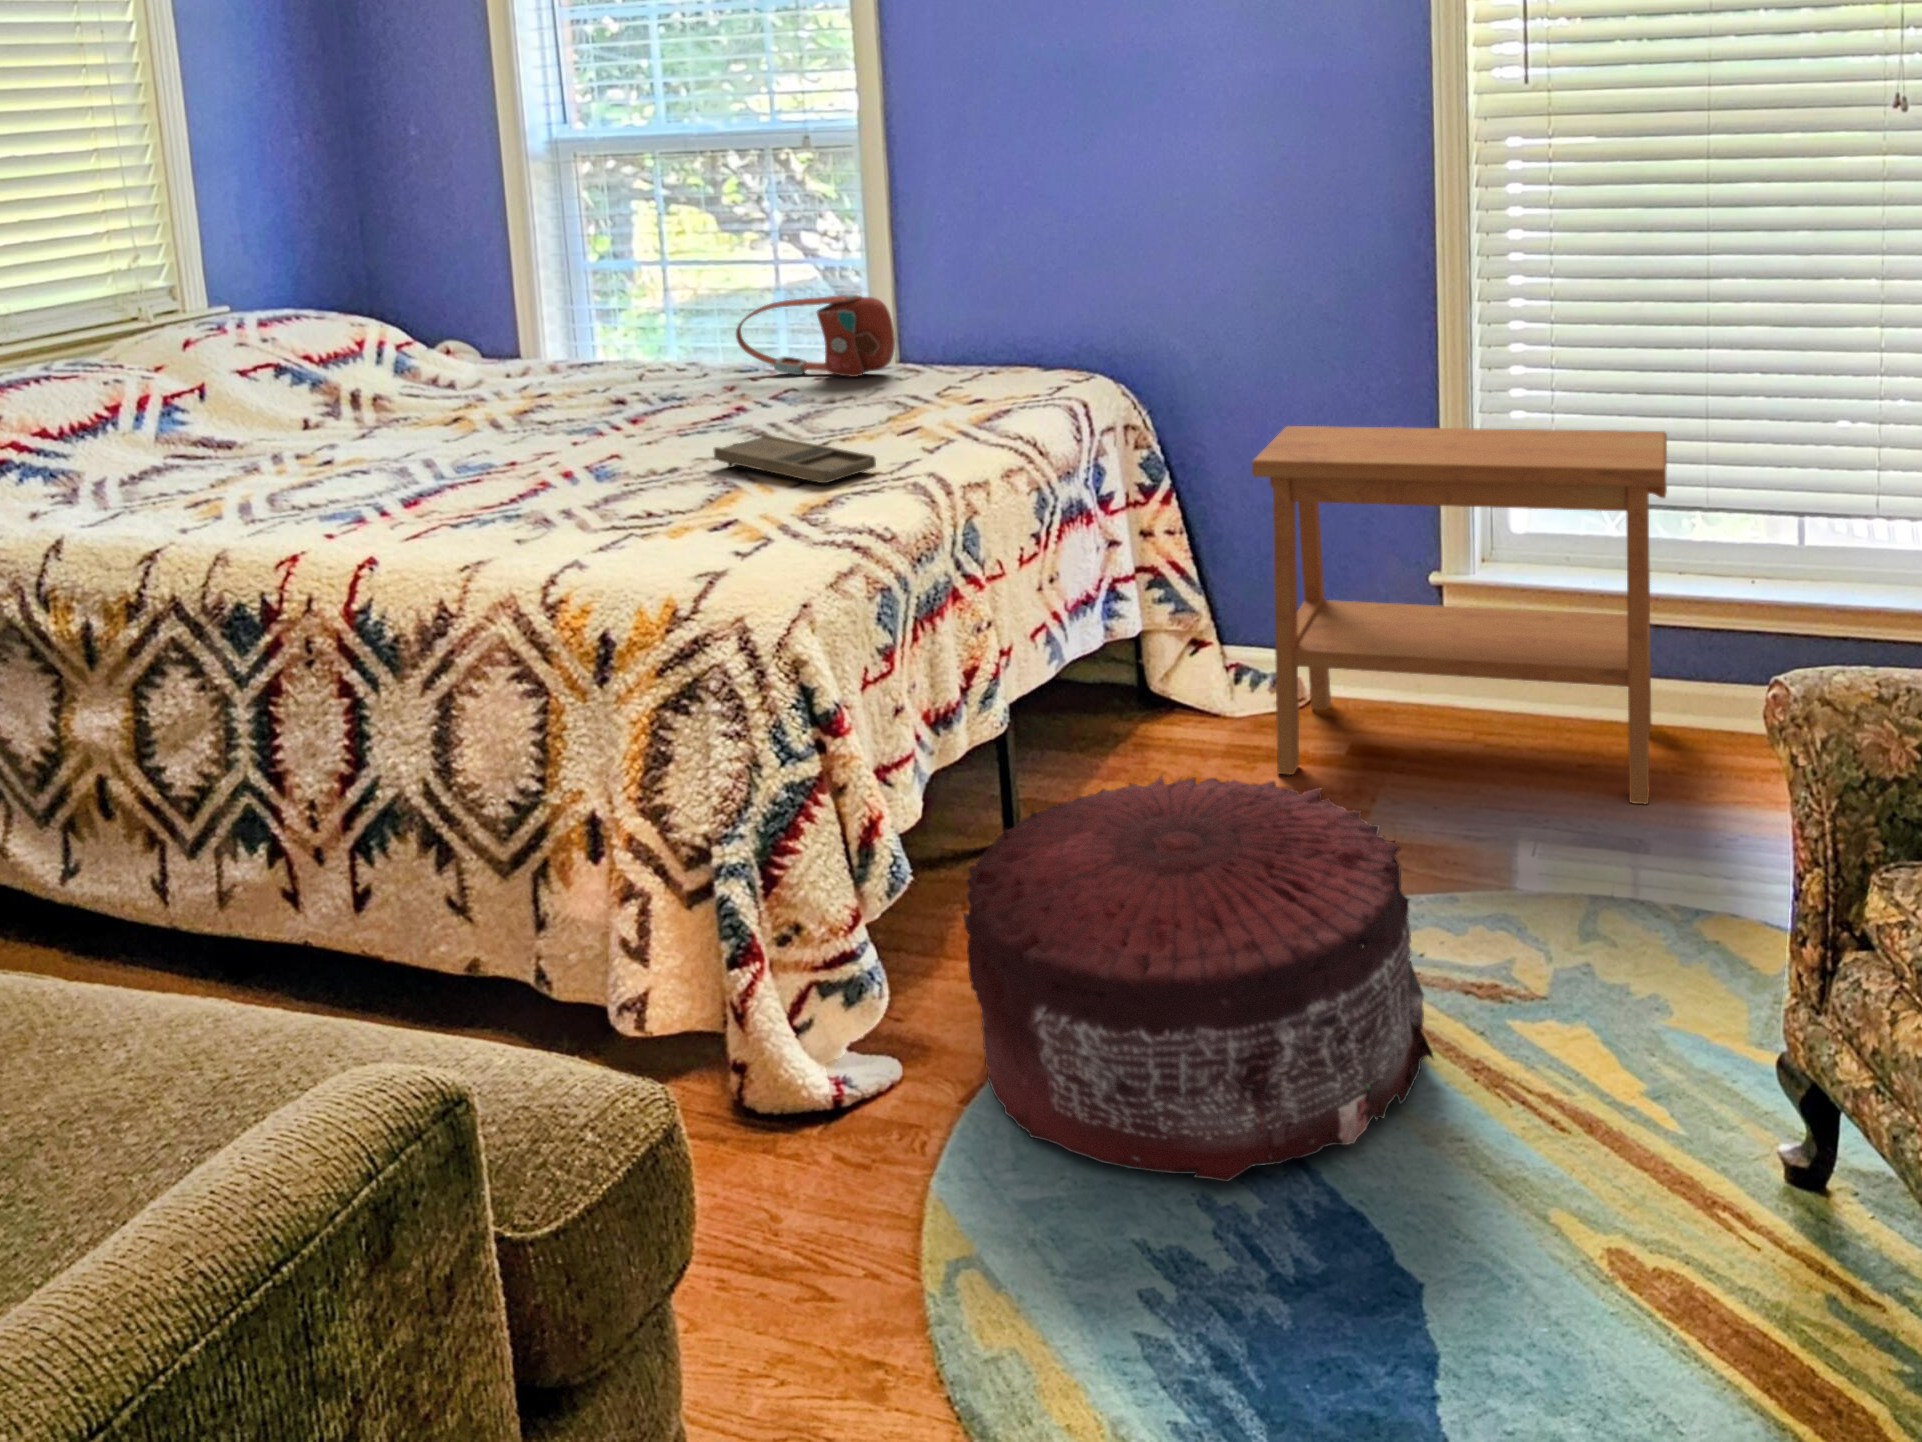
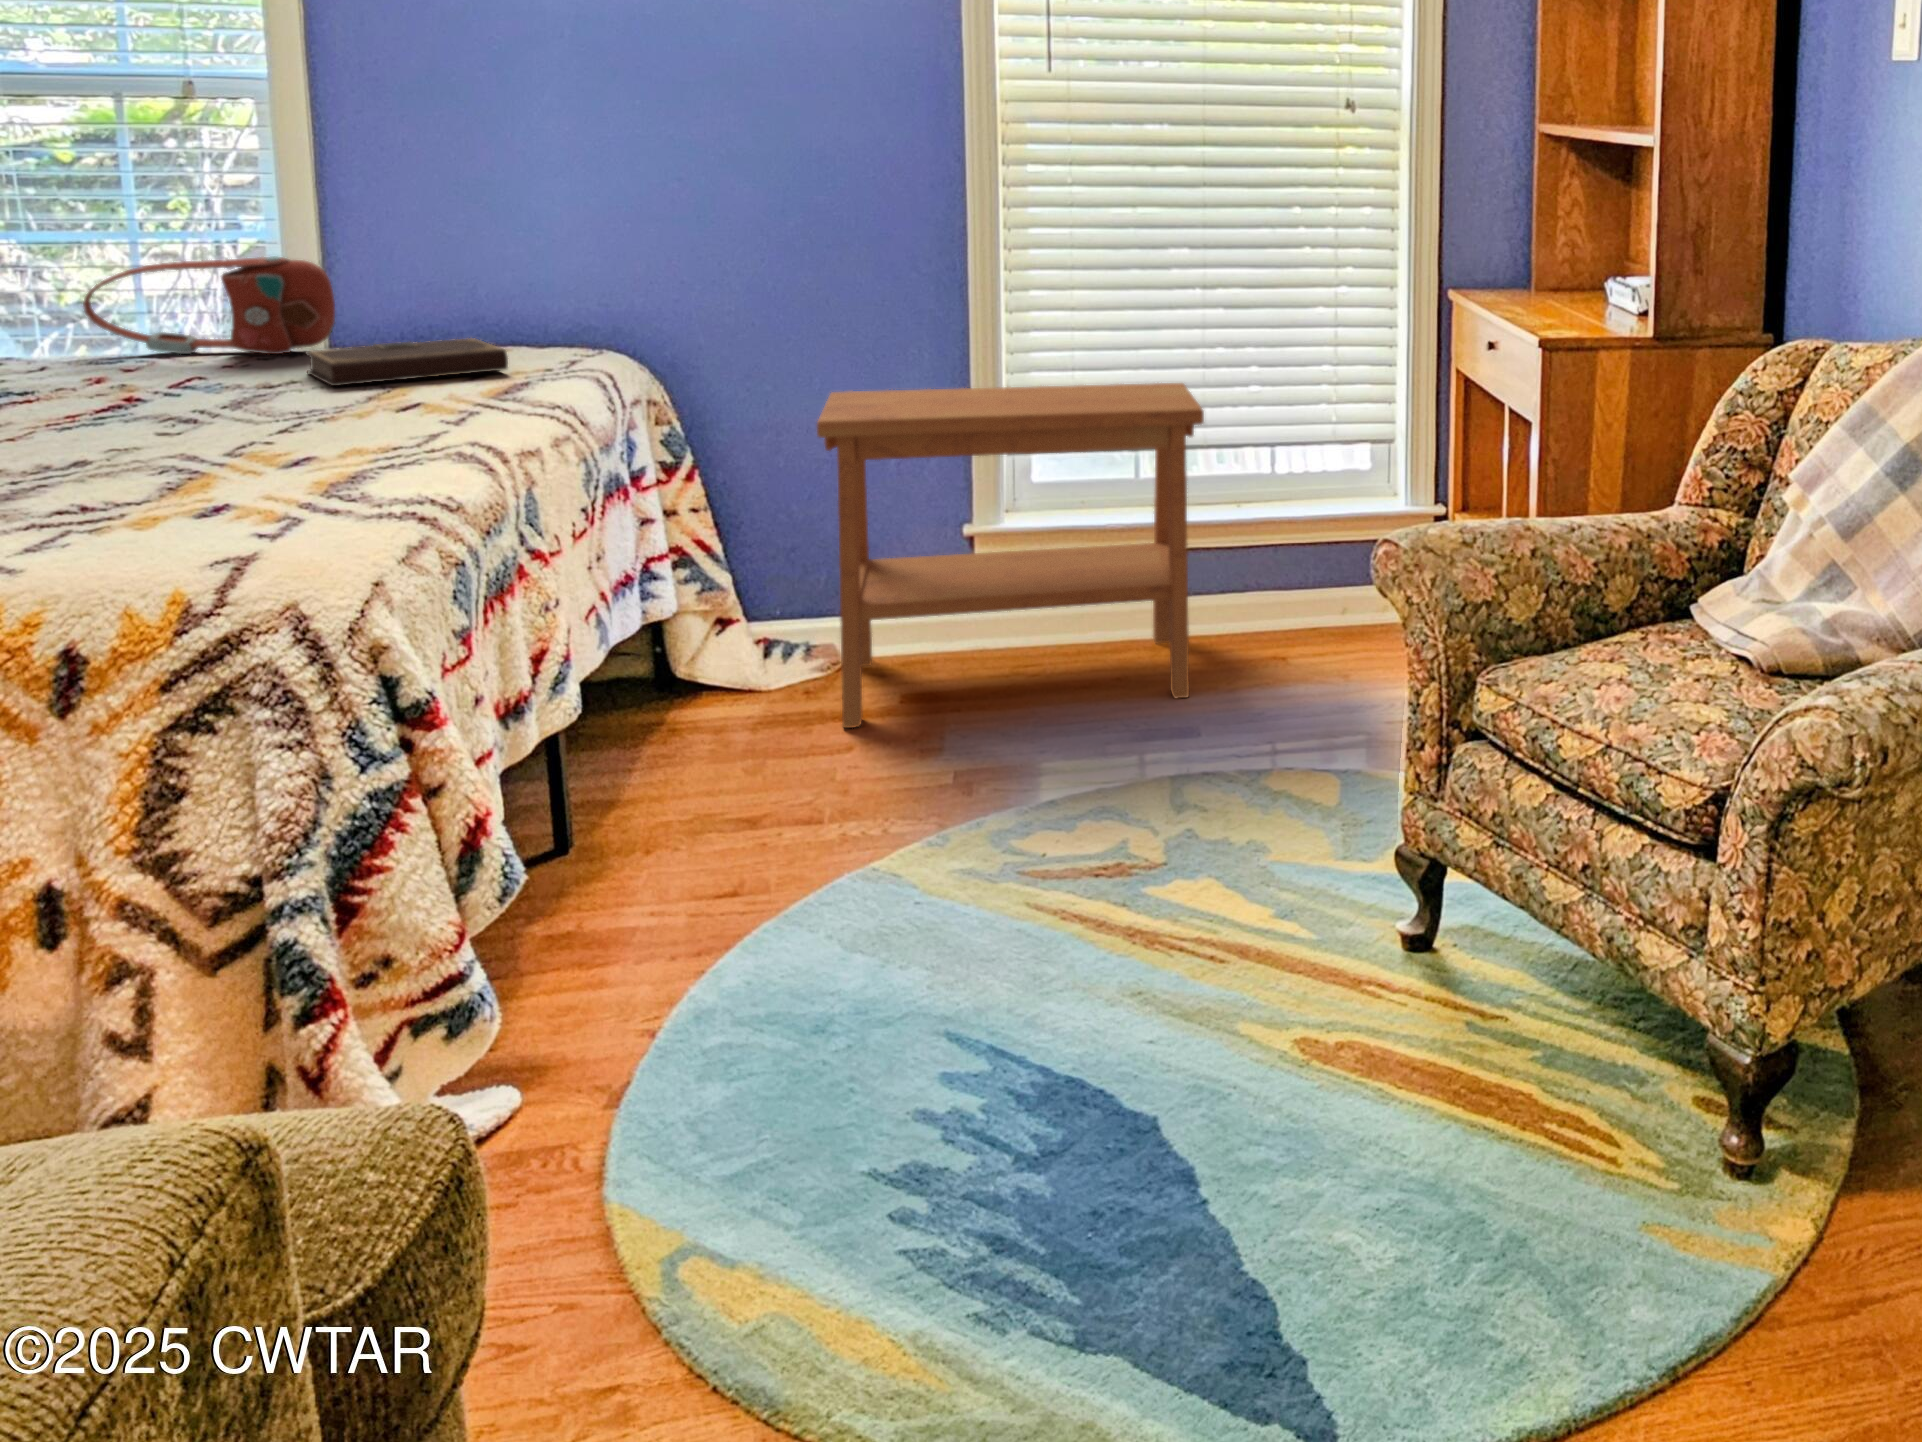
notebook: none [861,367,1000,411] -> present [306,338,508,386]
tray: present [714,434,876,483] -> none [137,410,395,458]
pouf: present [963,775,1434,1182] -> none [589,710,1097,1116]

